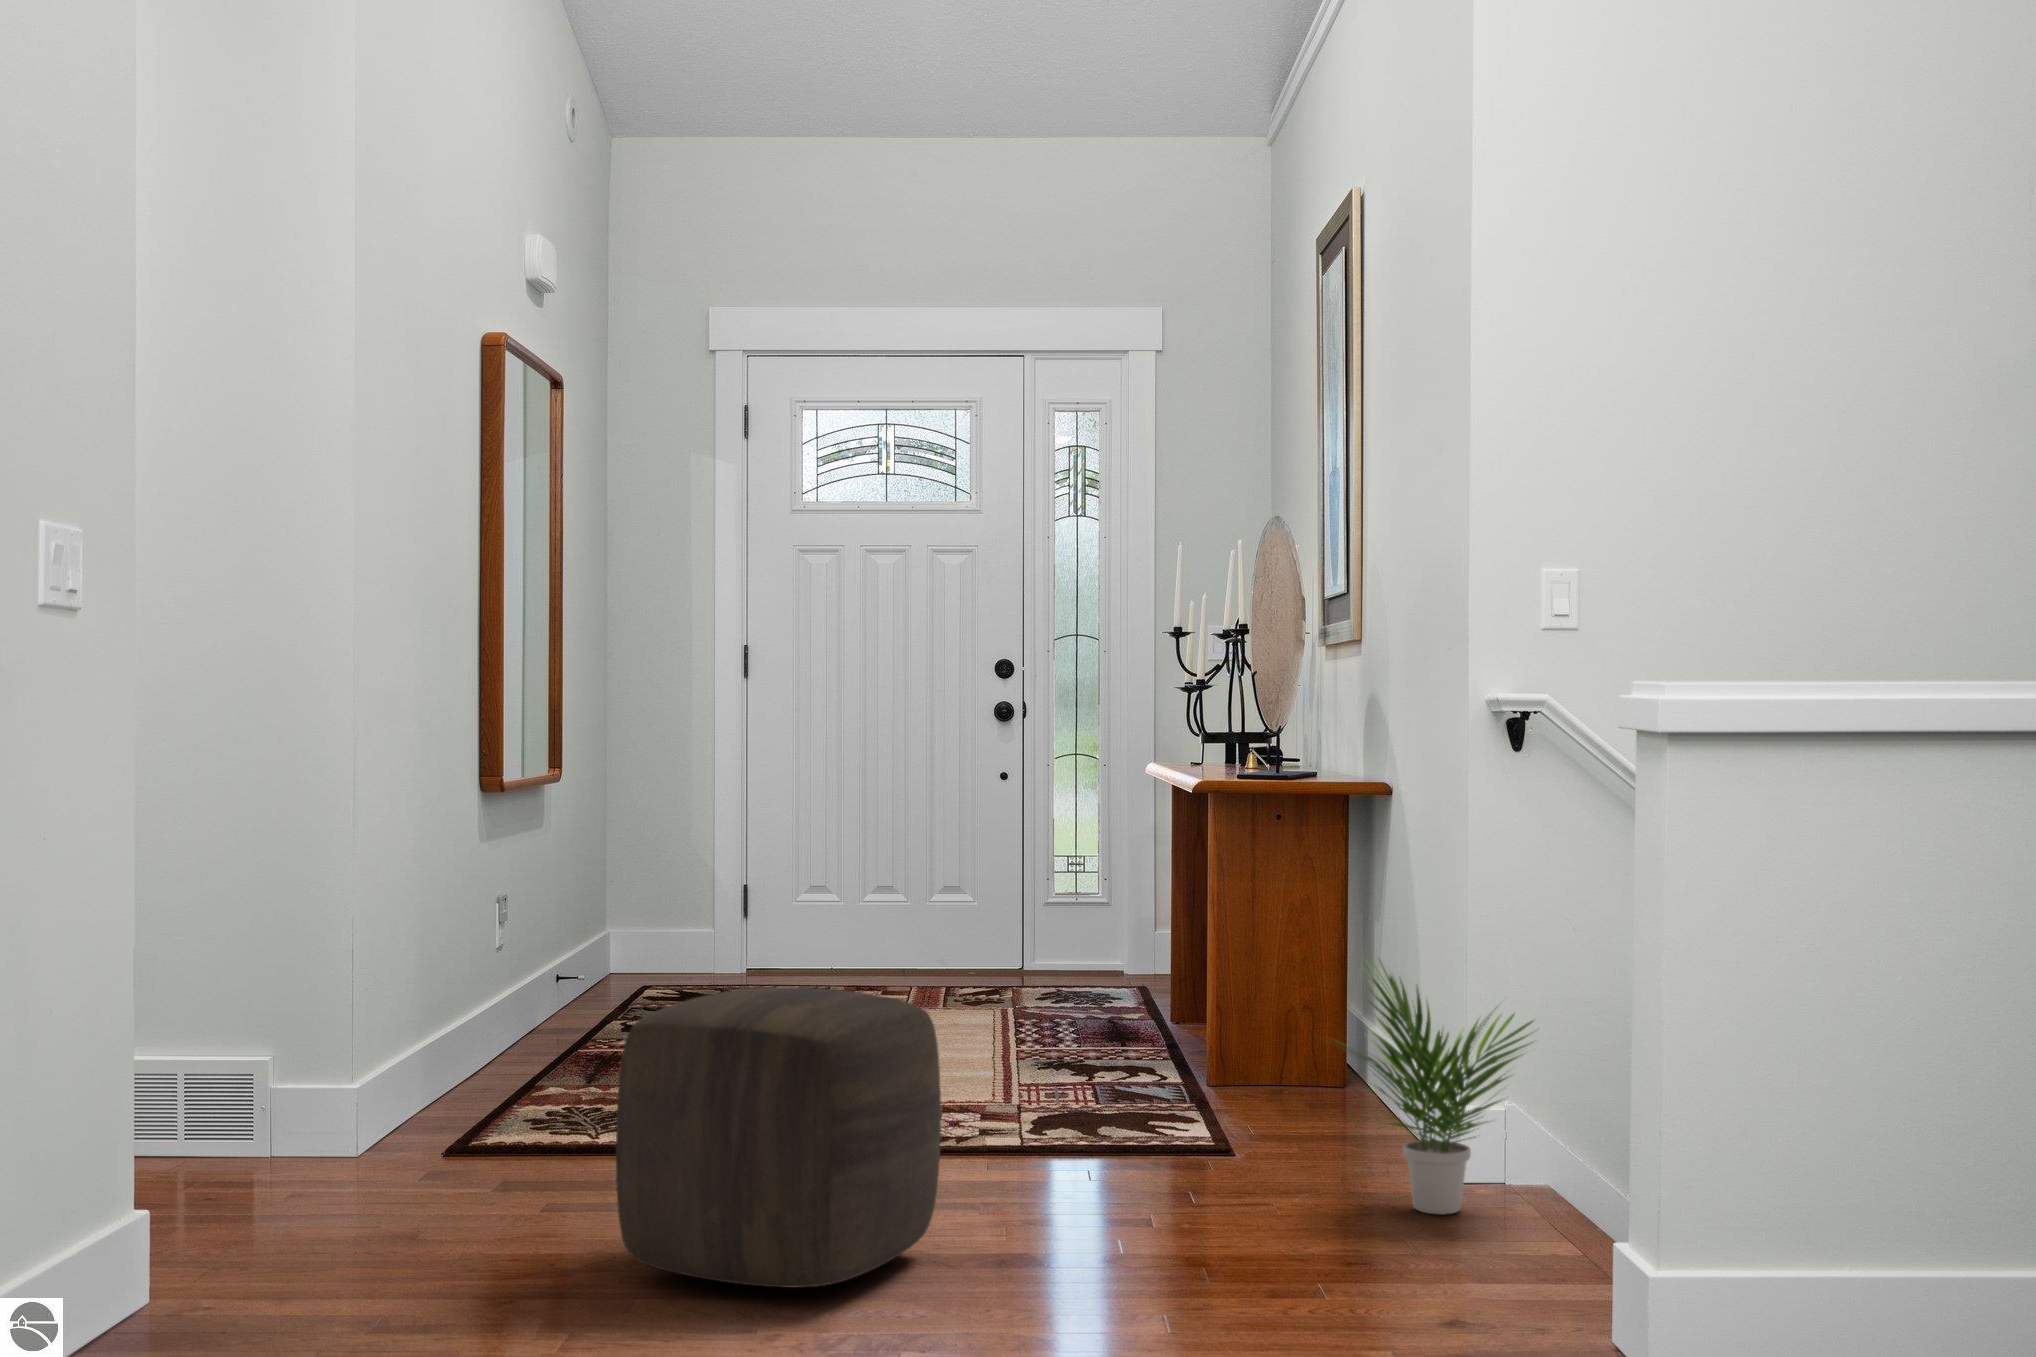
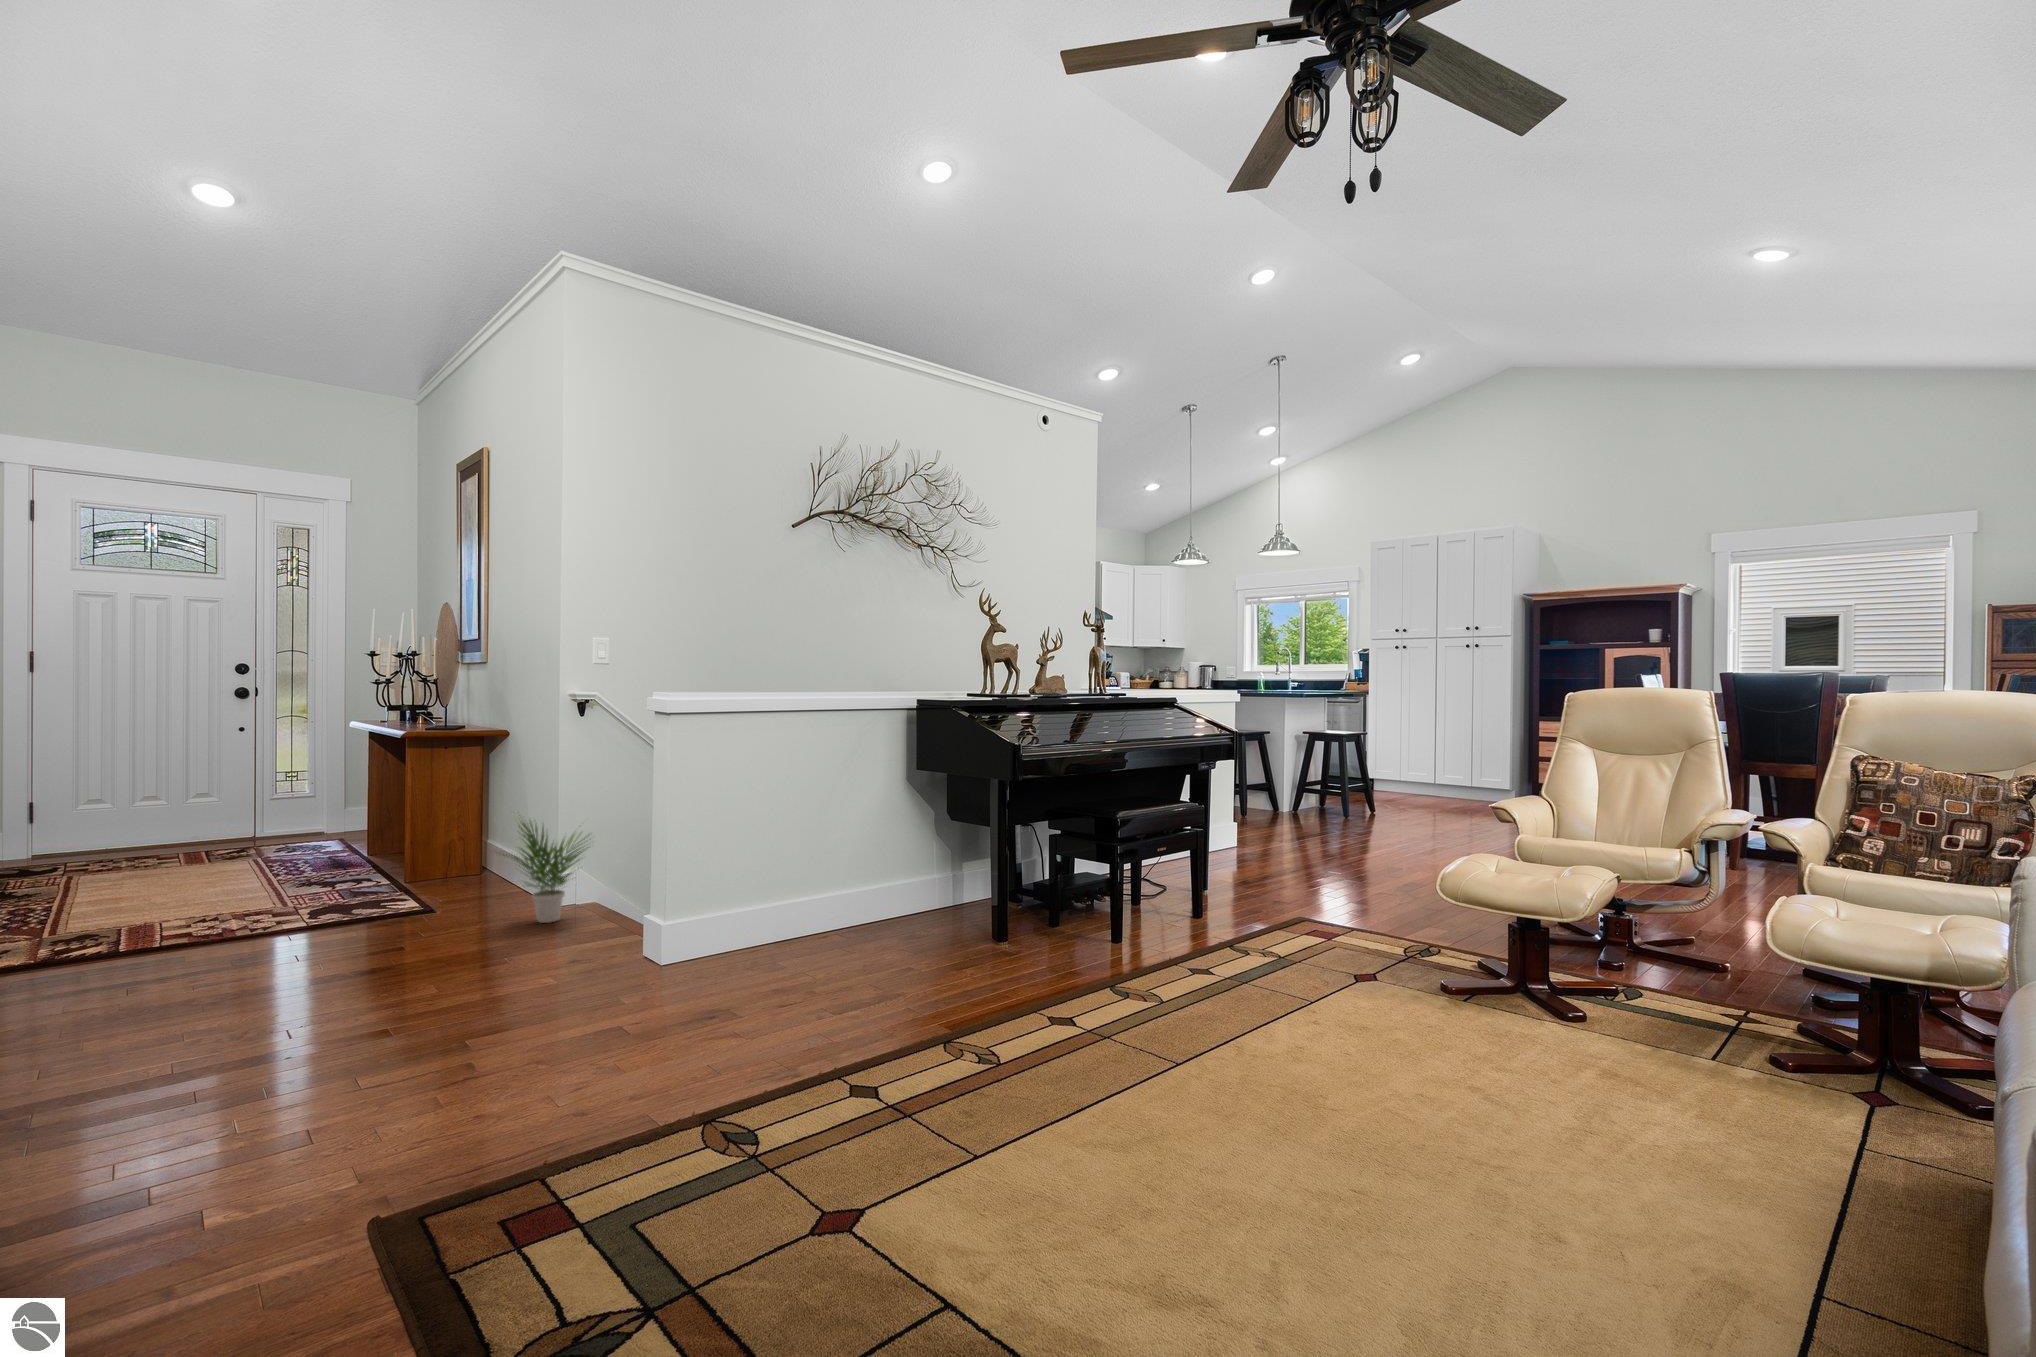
ottoman: present [616,987,941,1288] -> none [62,855,284,1021]

